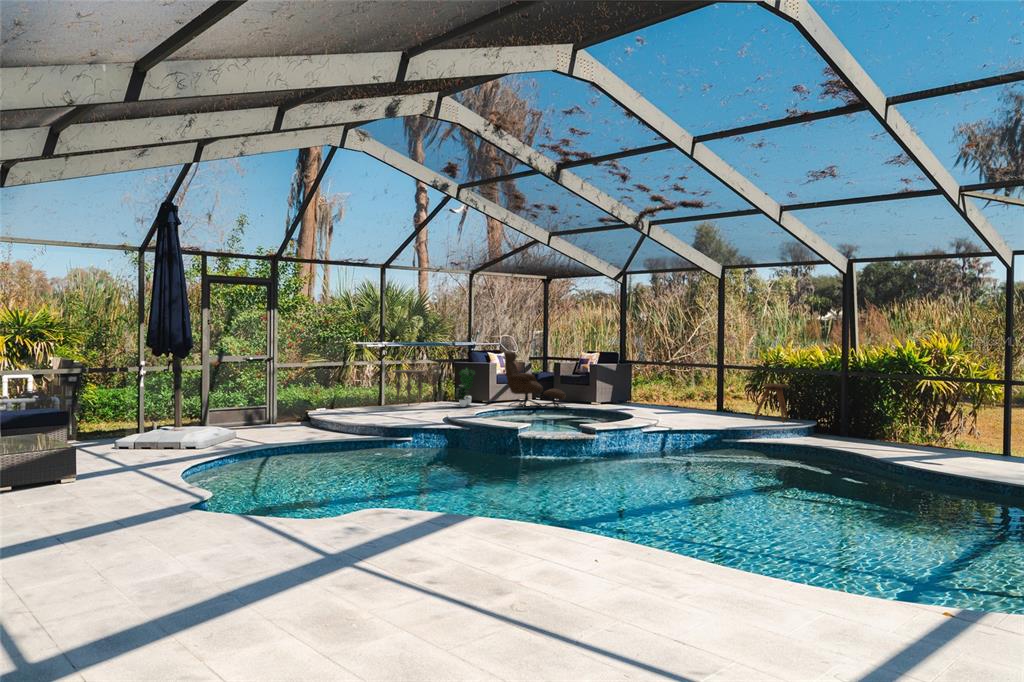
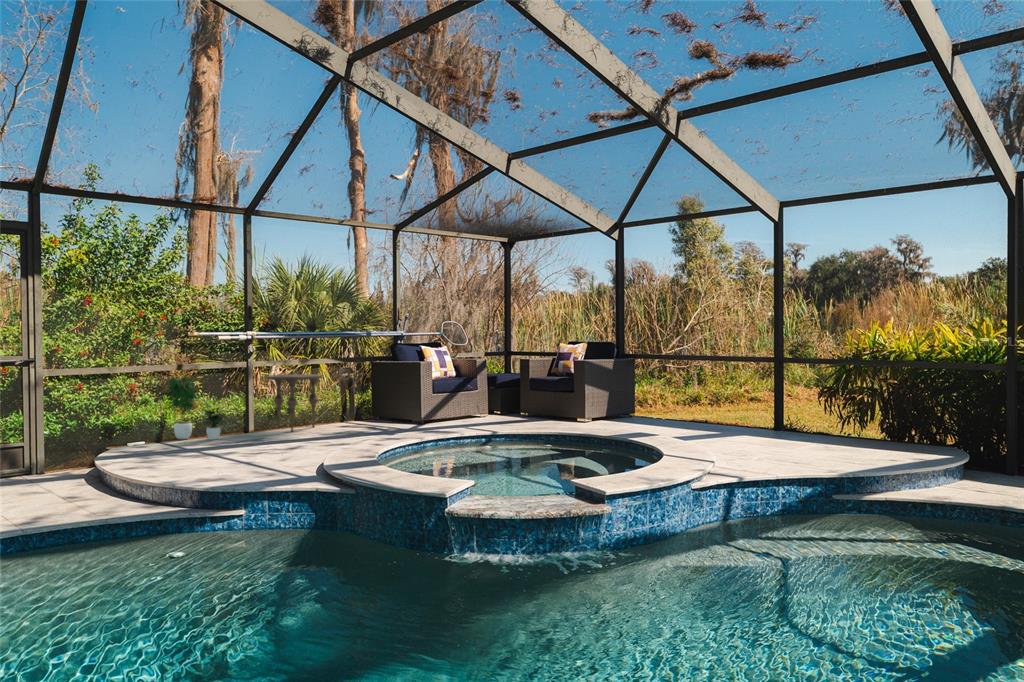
lounge chair: present [504,351,566,407] -> none [443,342,540,430]
potted plant: present [455,368,475,407] -> present [168,374,227,440]
stool: present [755,384,789,422] -> none [852,389,912,455]

